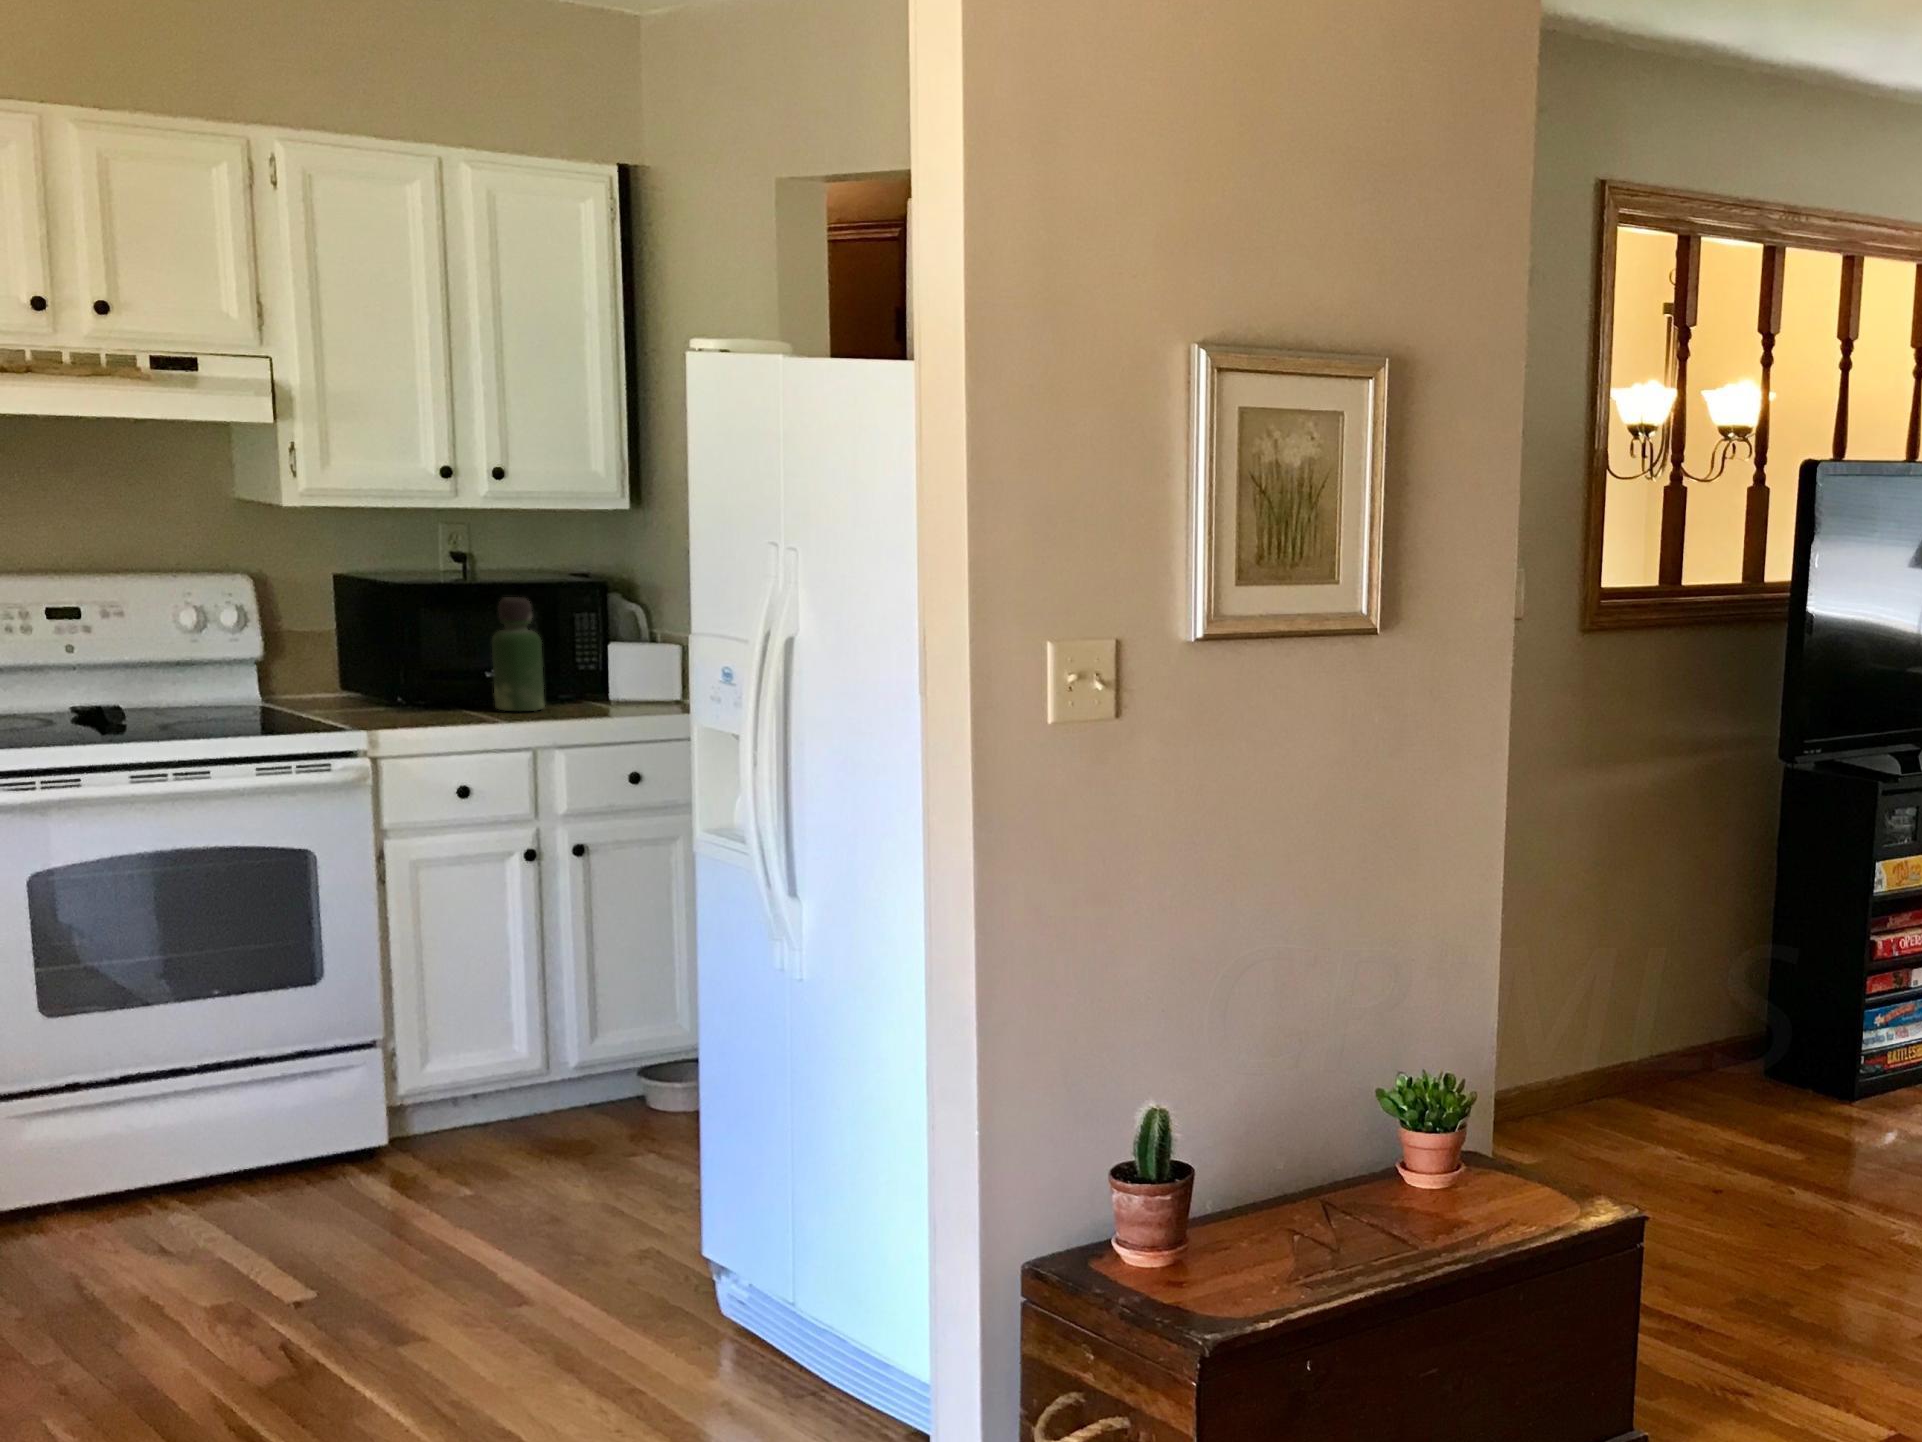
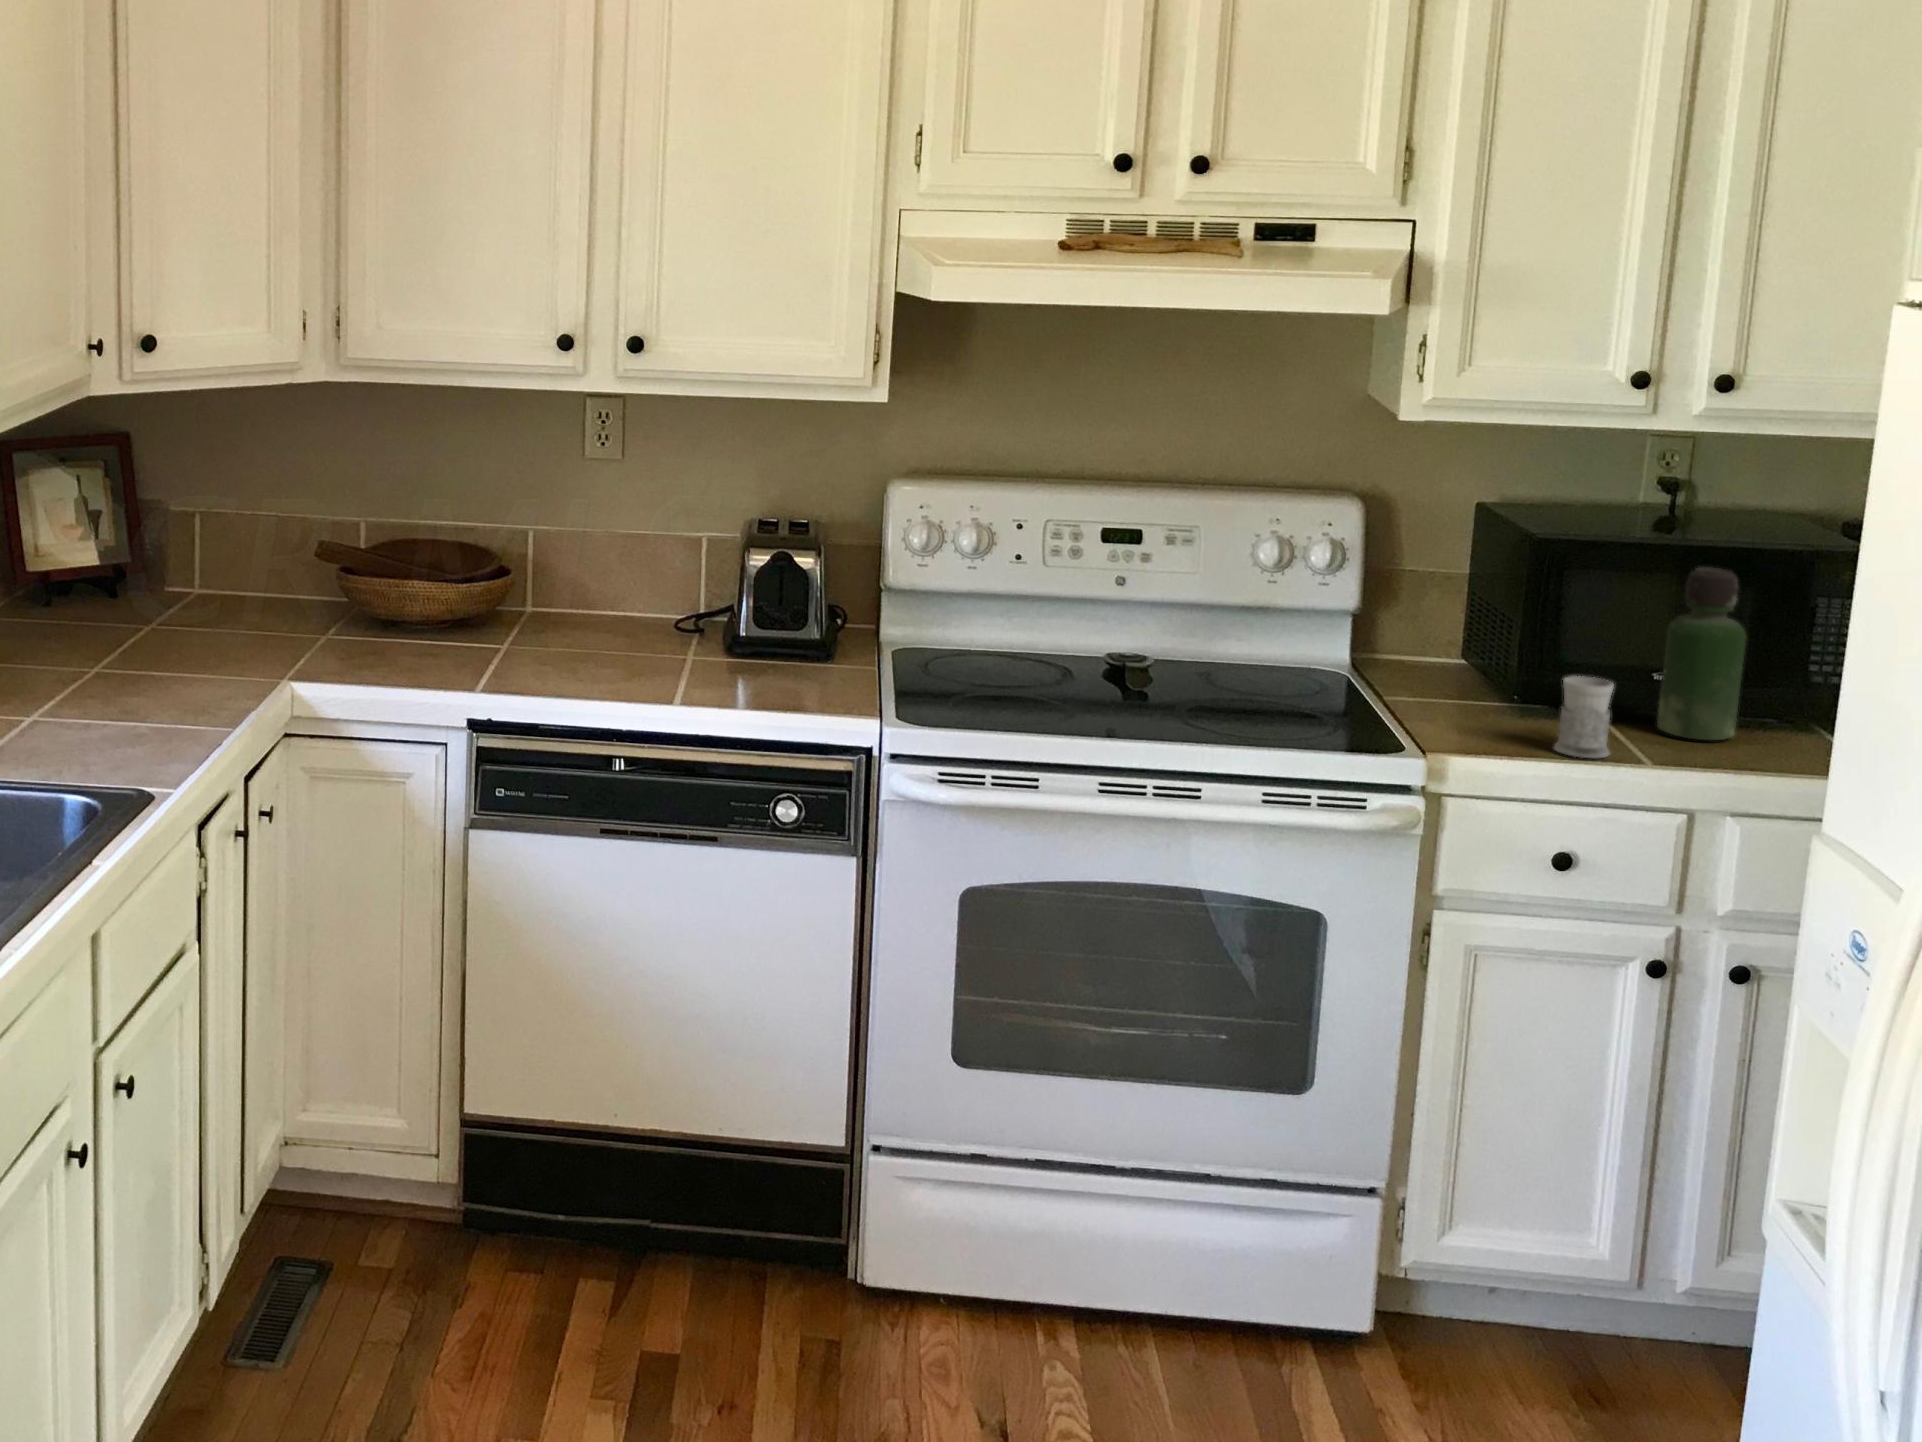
mug: none [439,672,477,724] -> present [1554,676,1614,758]

